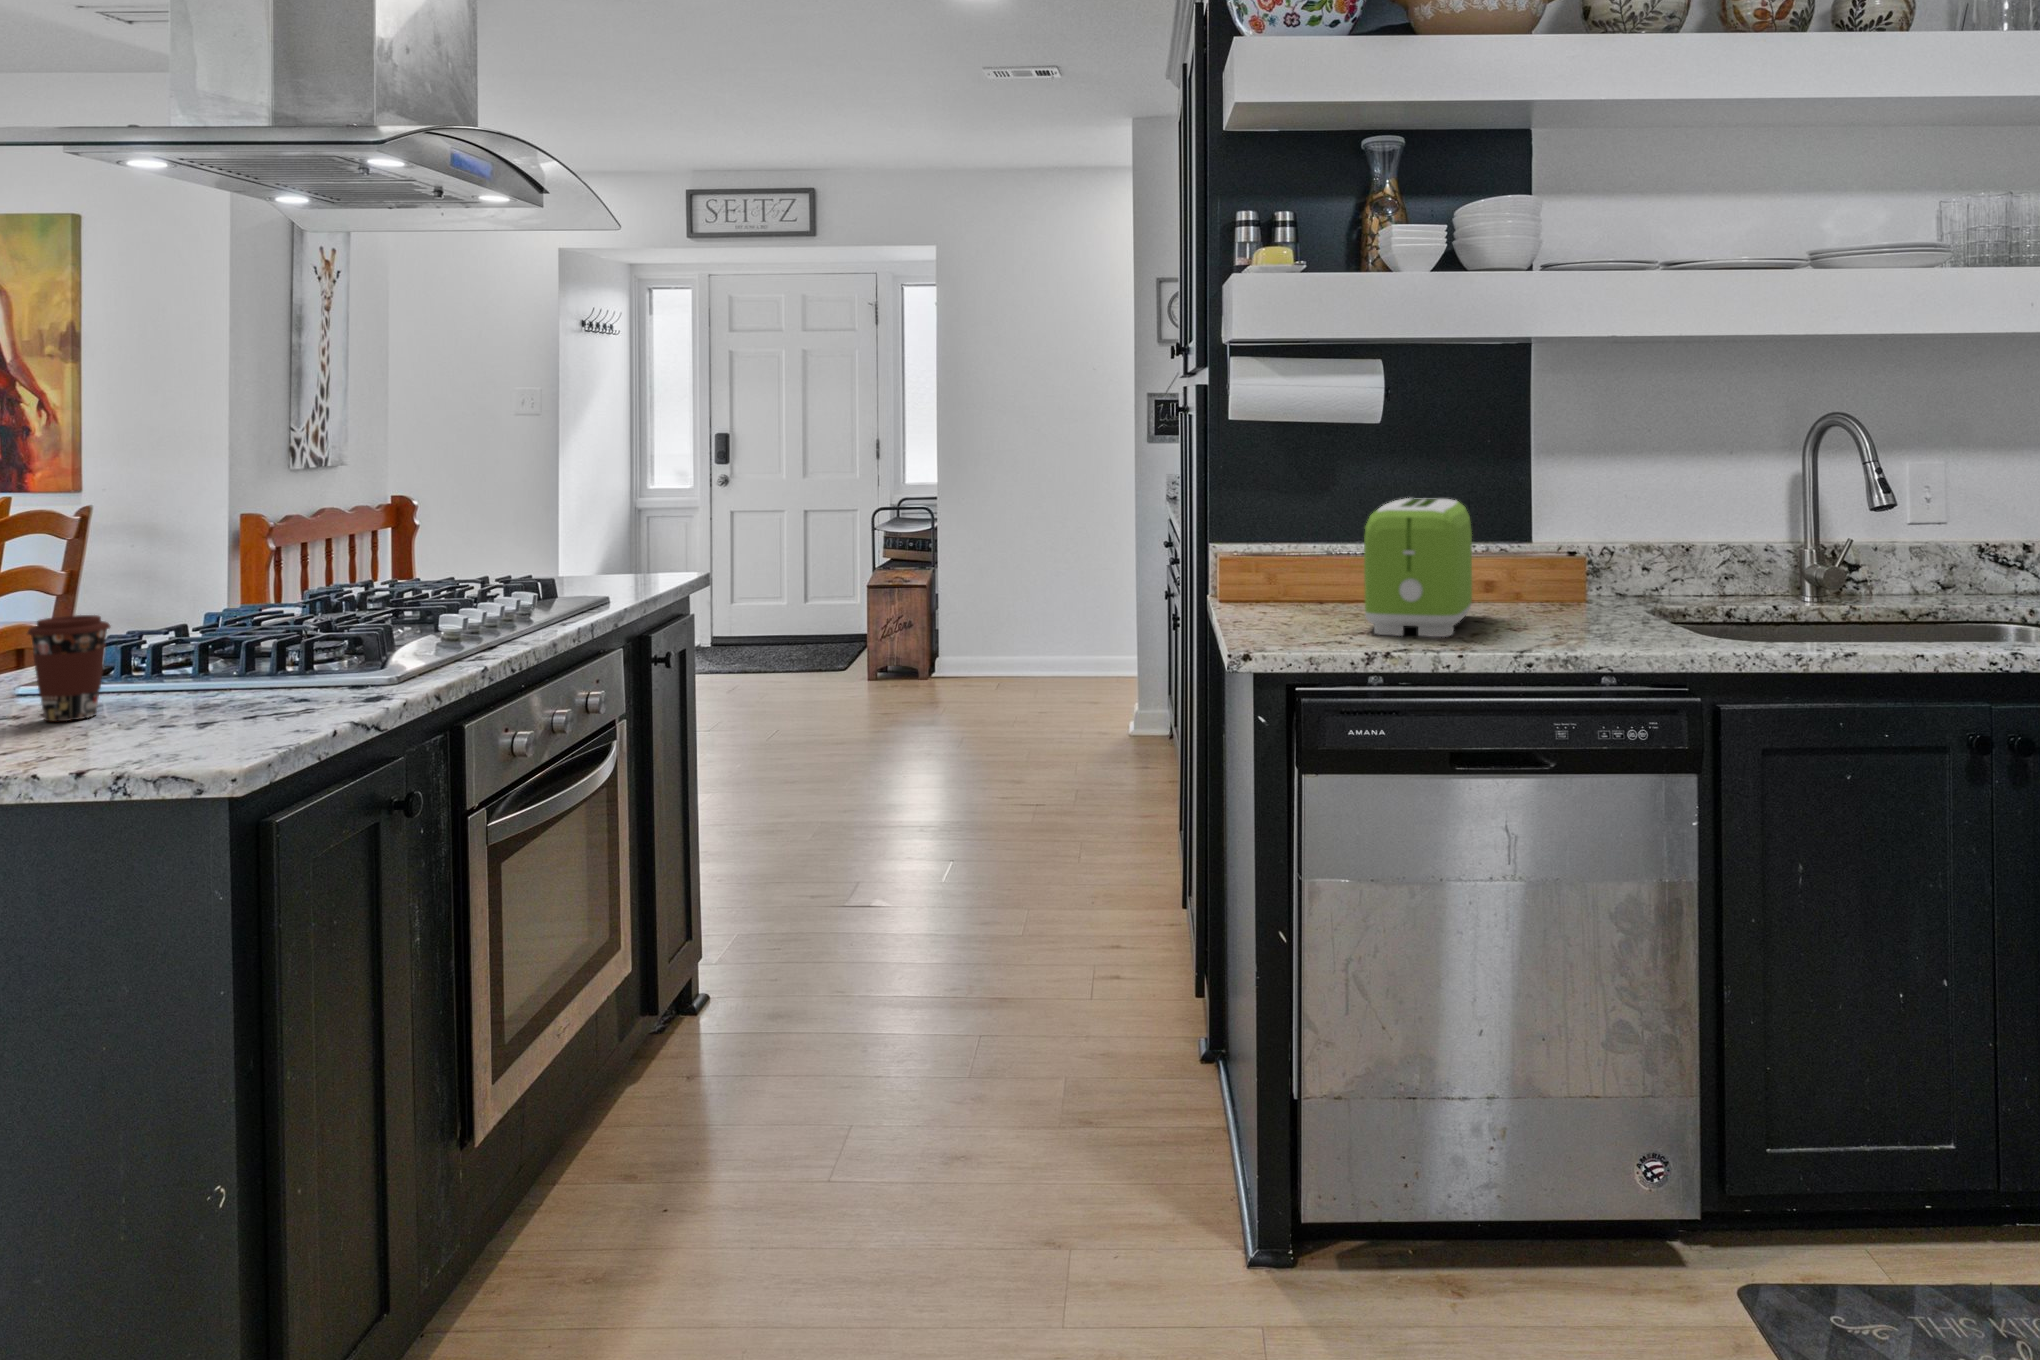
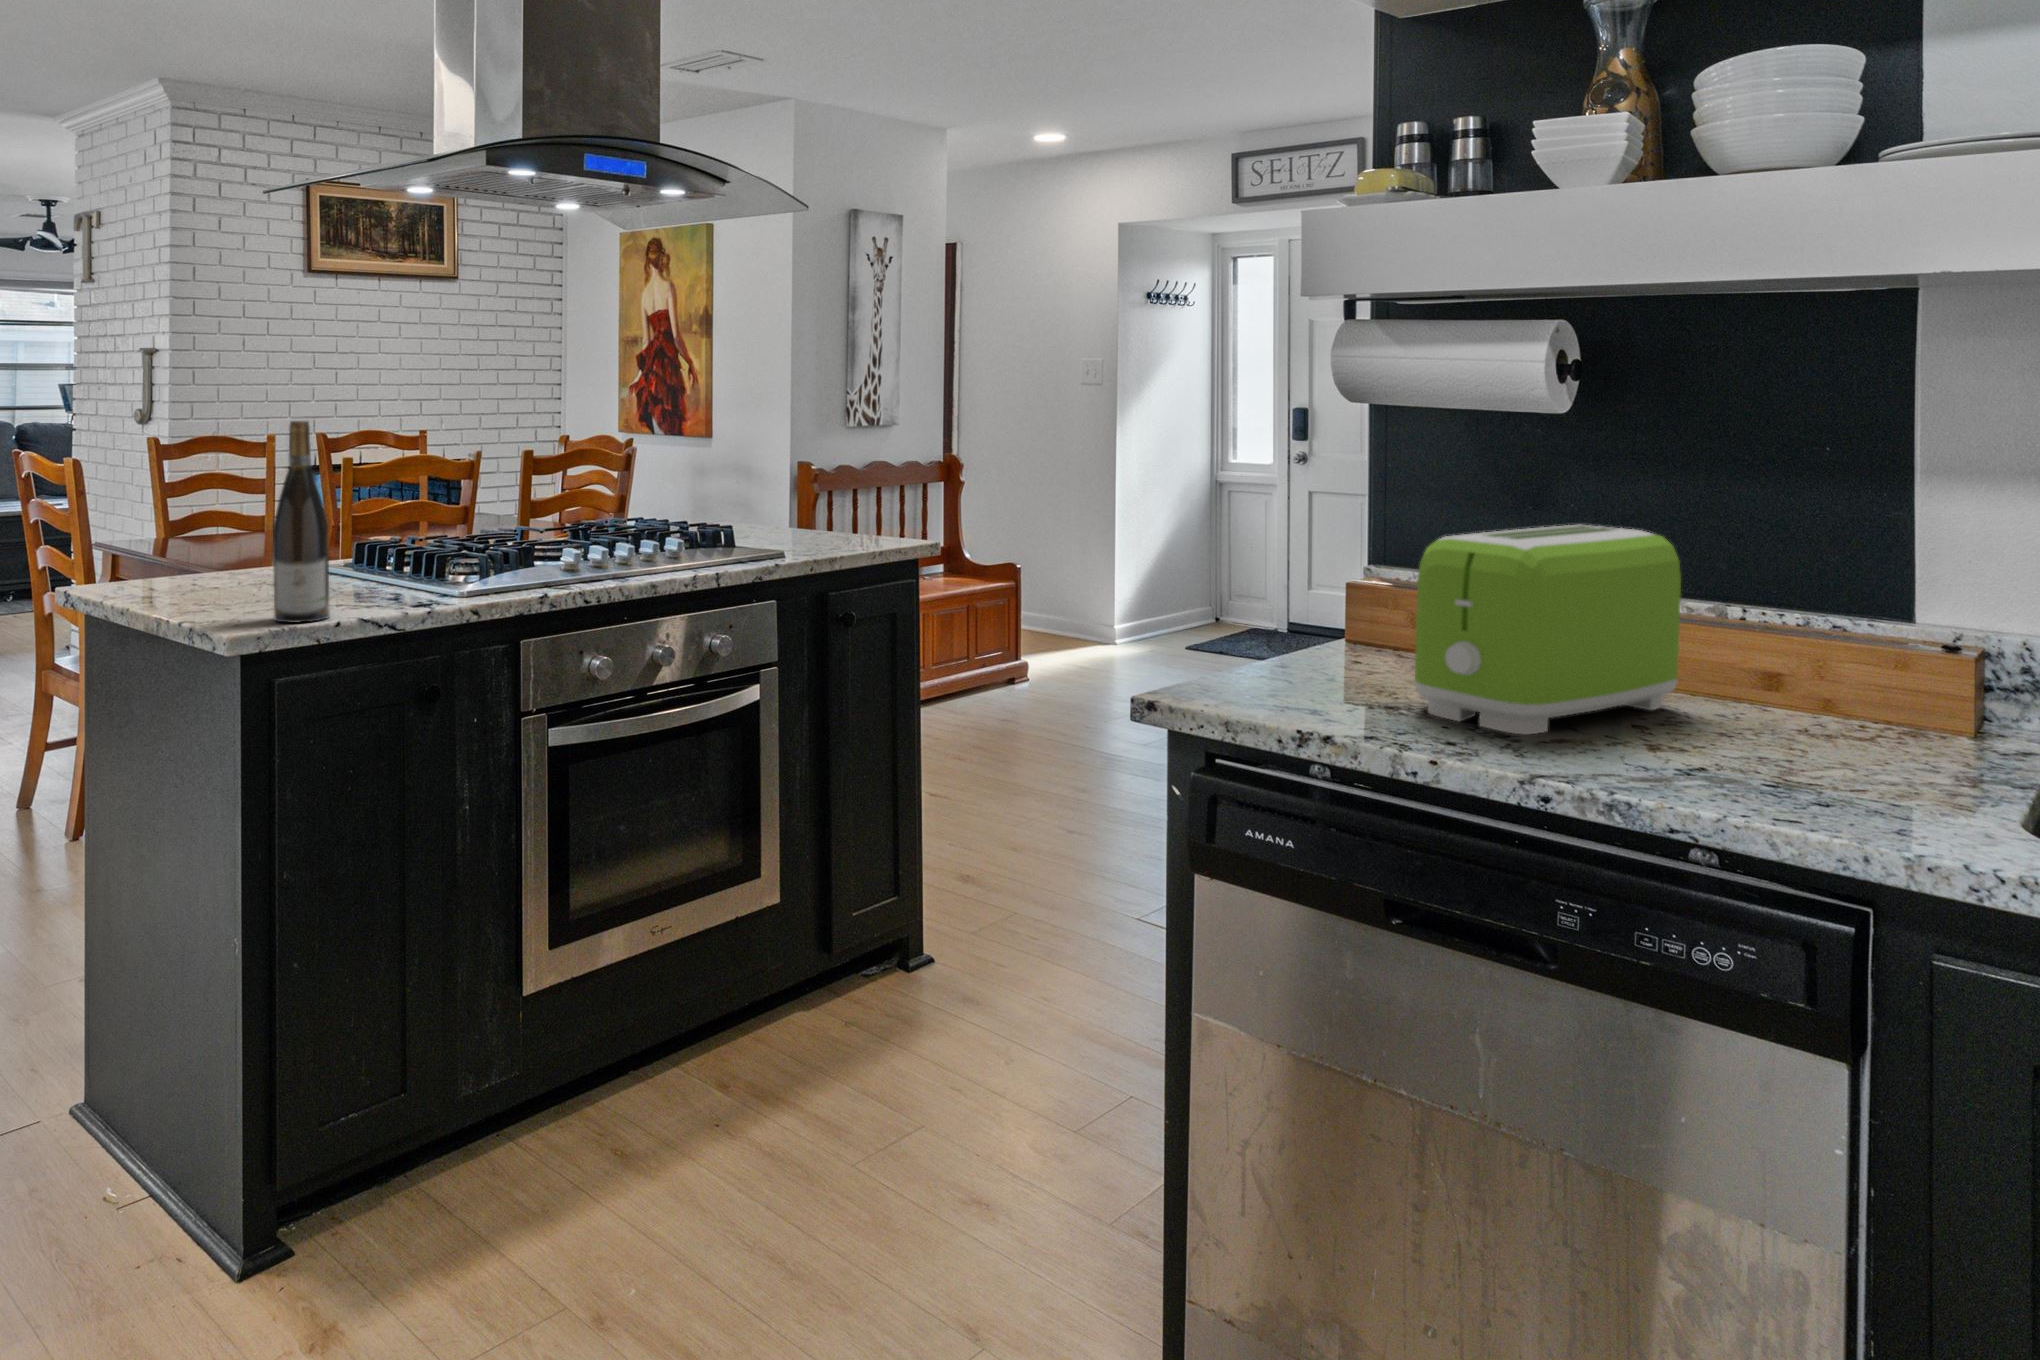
wine bottle: none [213,465,291,720] -> present [273,421,330,623]
coffee cup: present [27,615,110,721] -> none [214,529,269,606]

